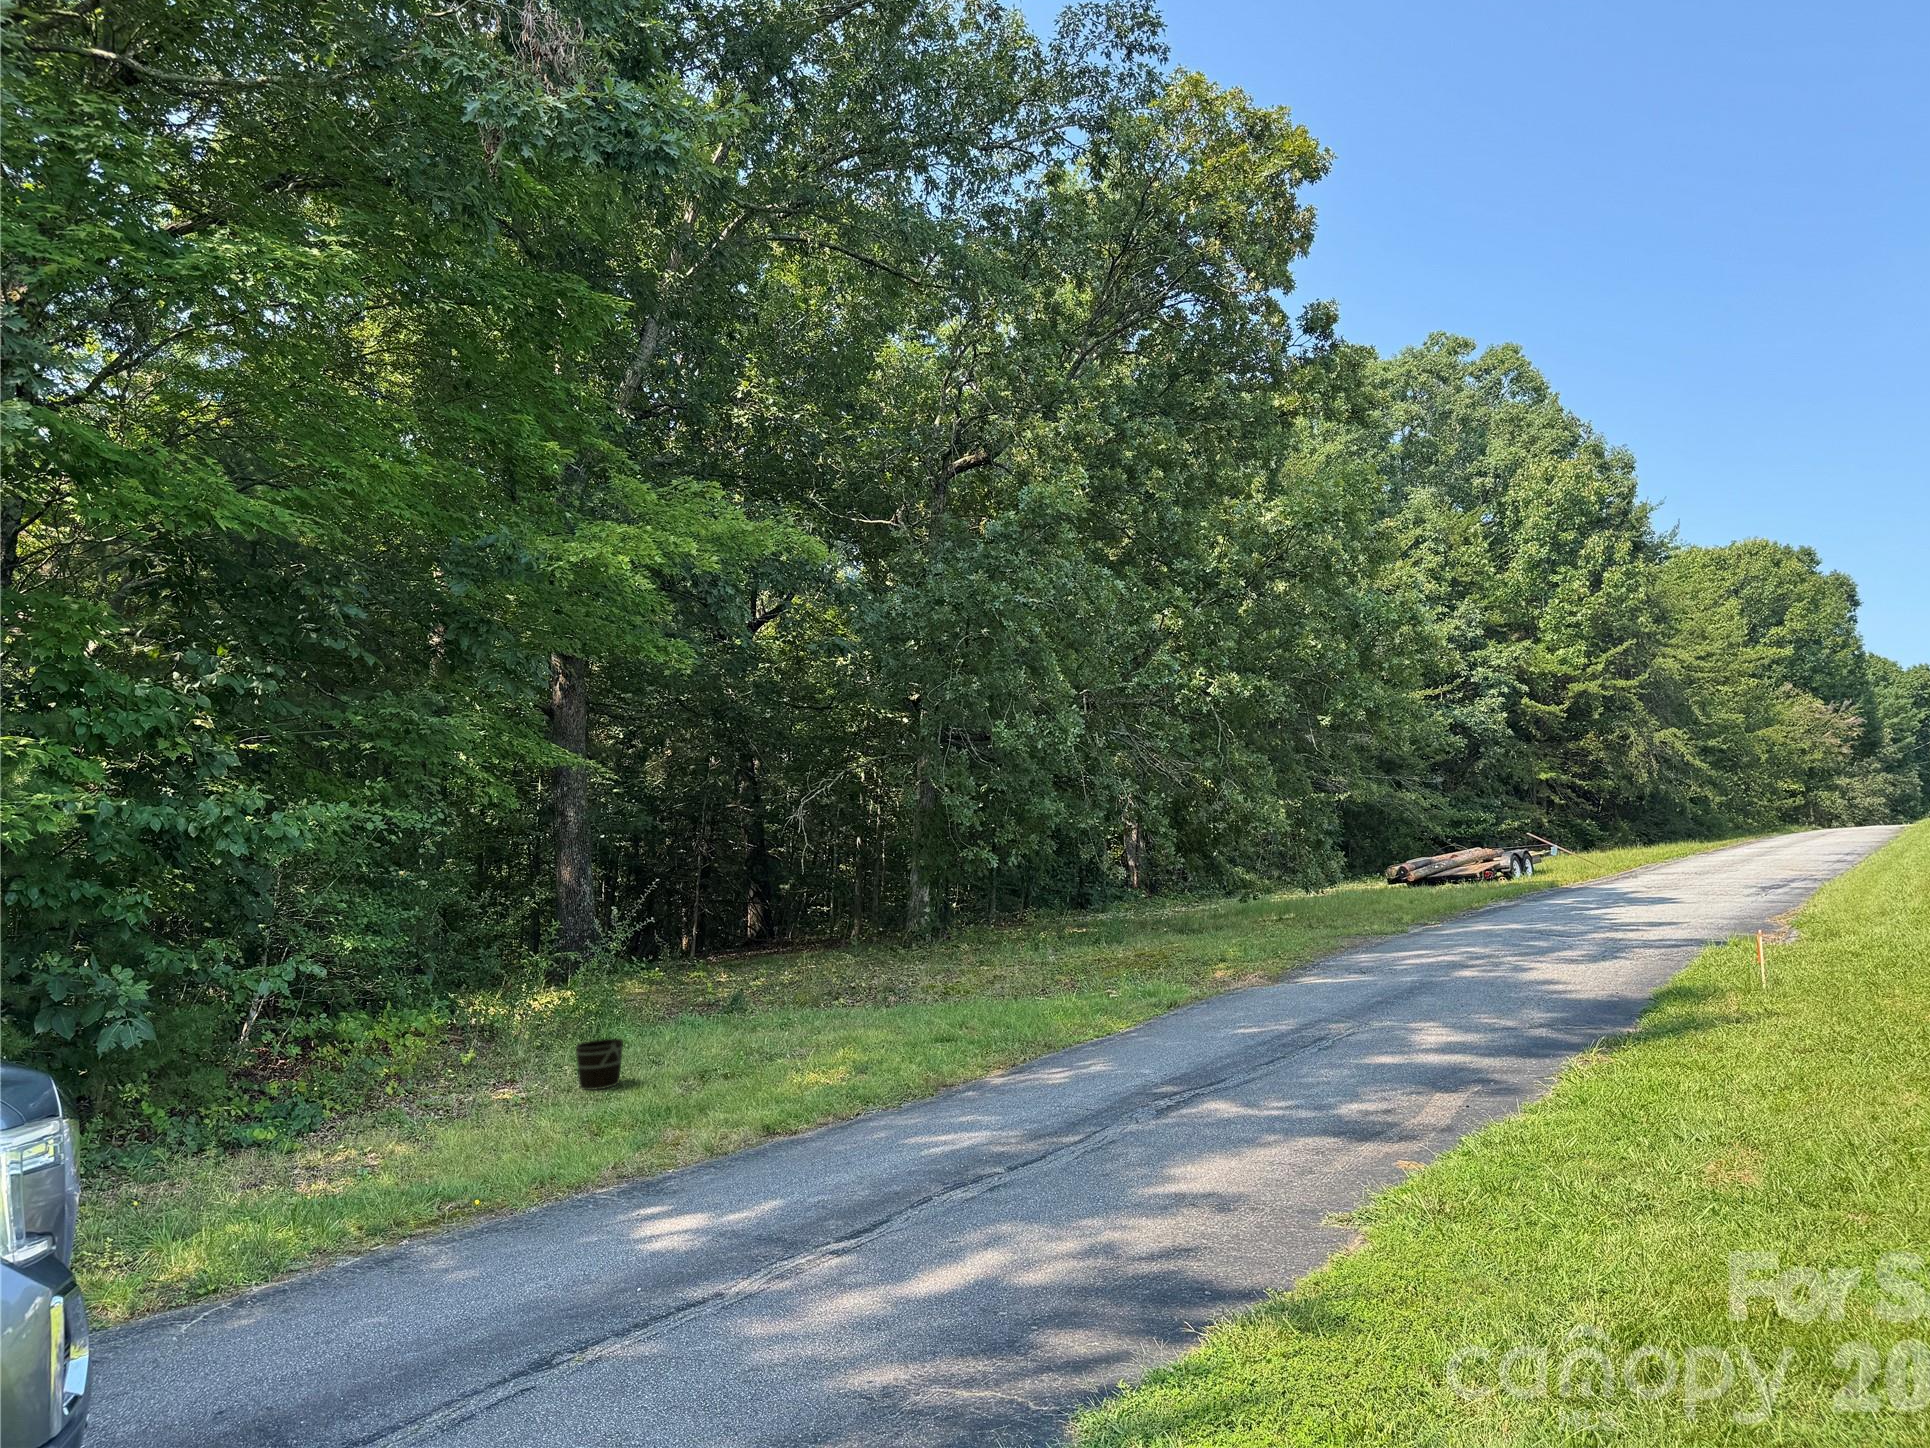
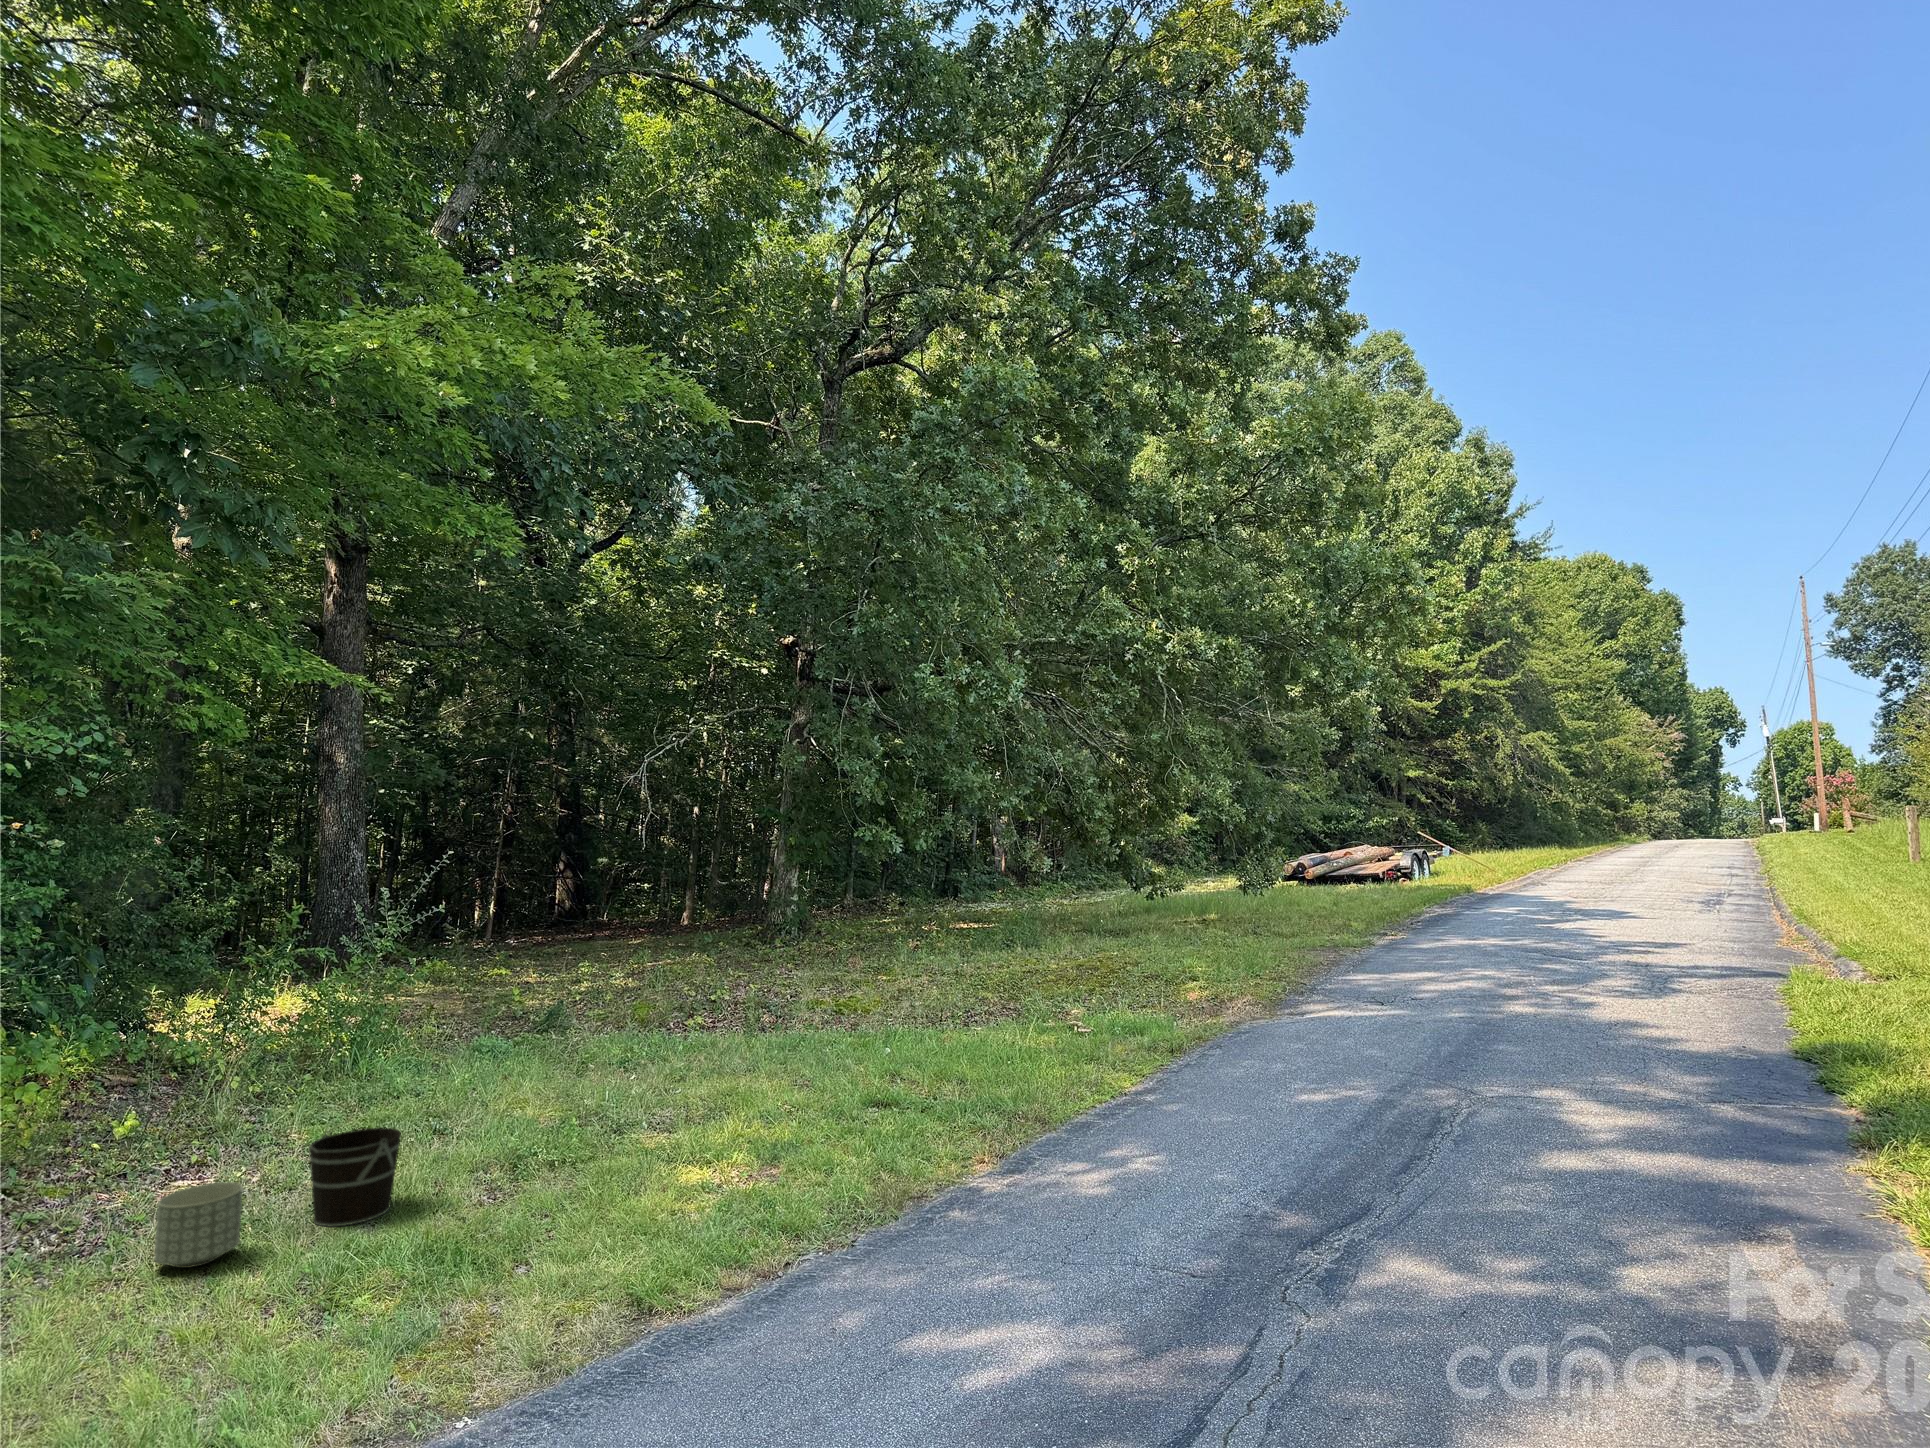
planter: none [503,1062,543,1104] -> present [154,1182,243,1268]

